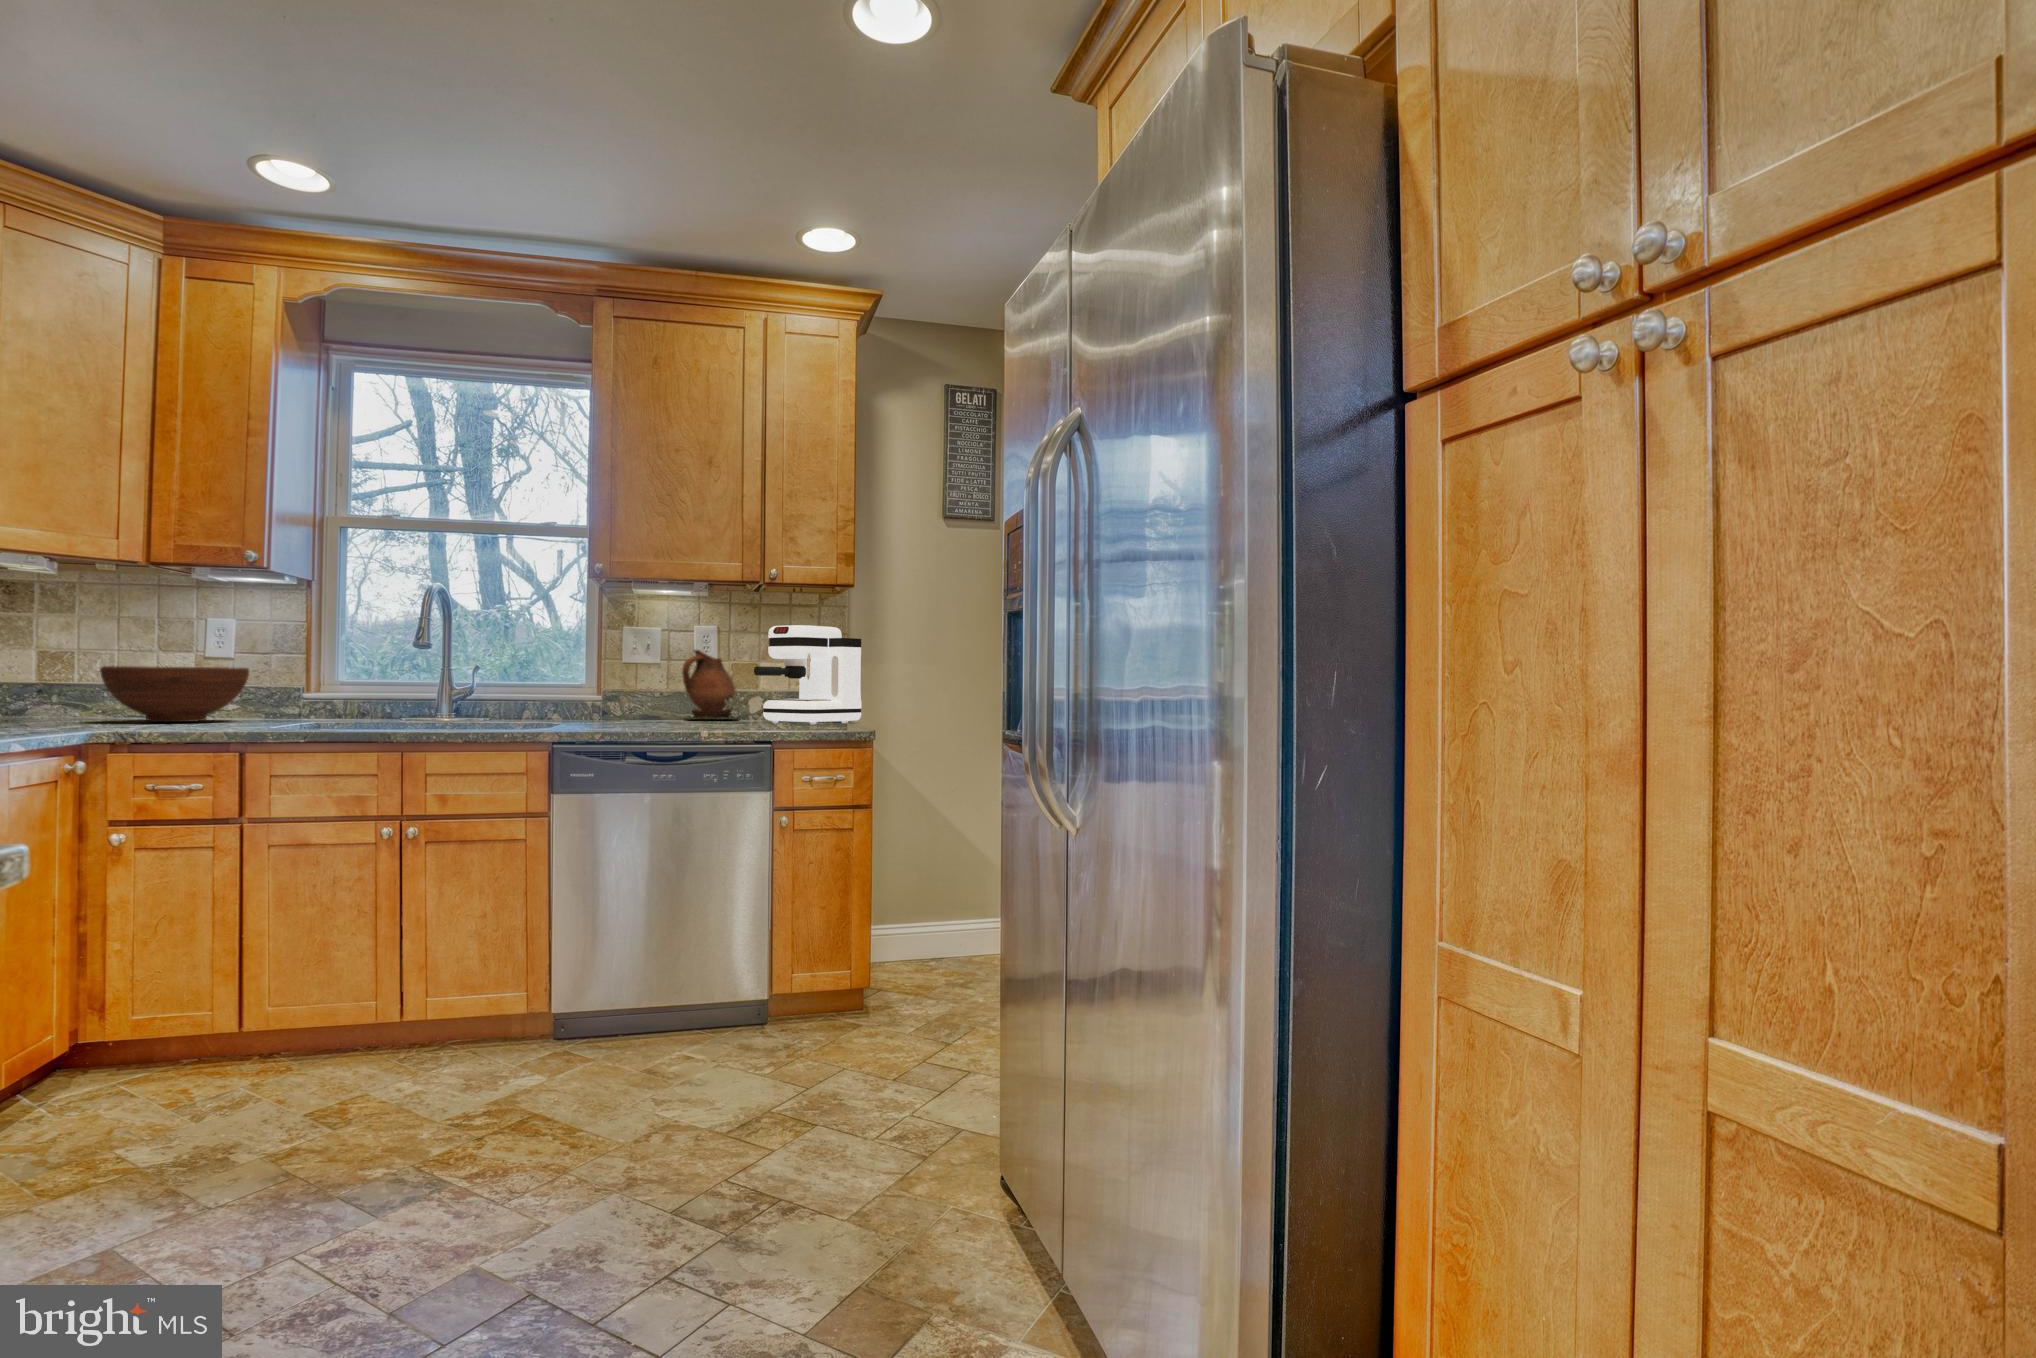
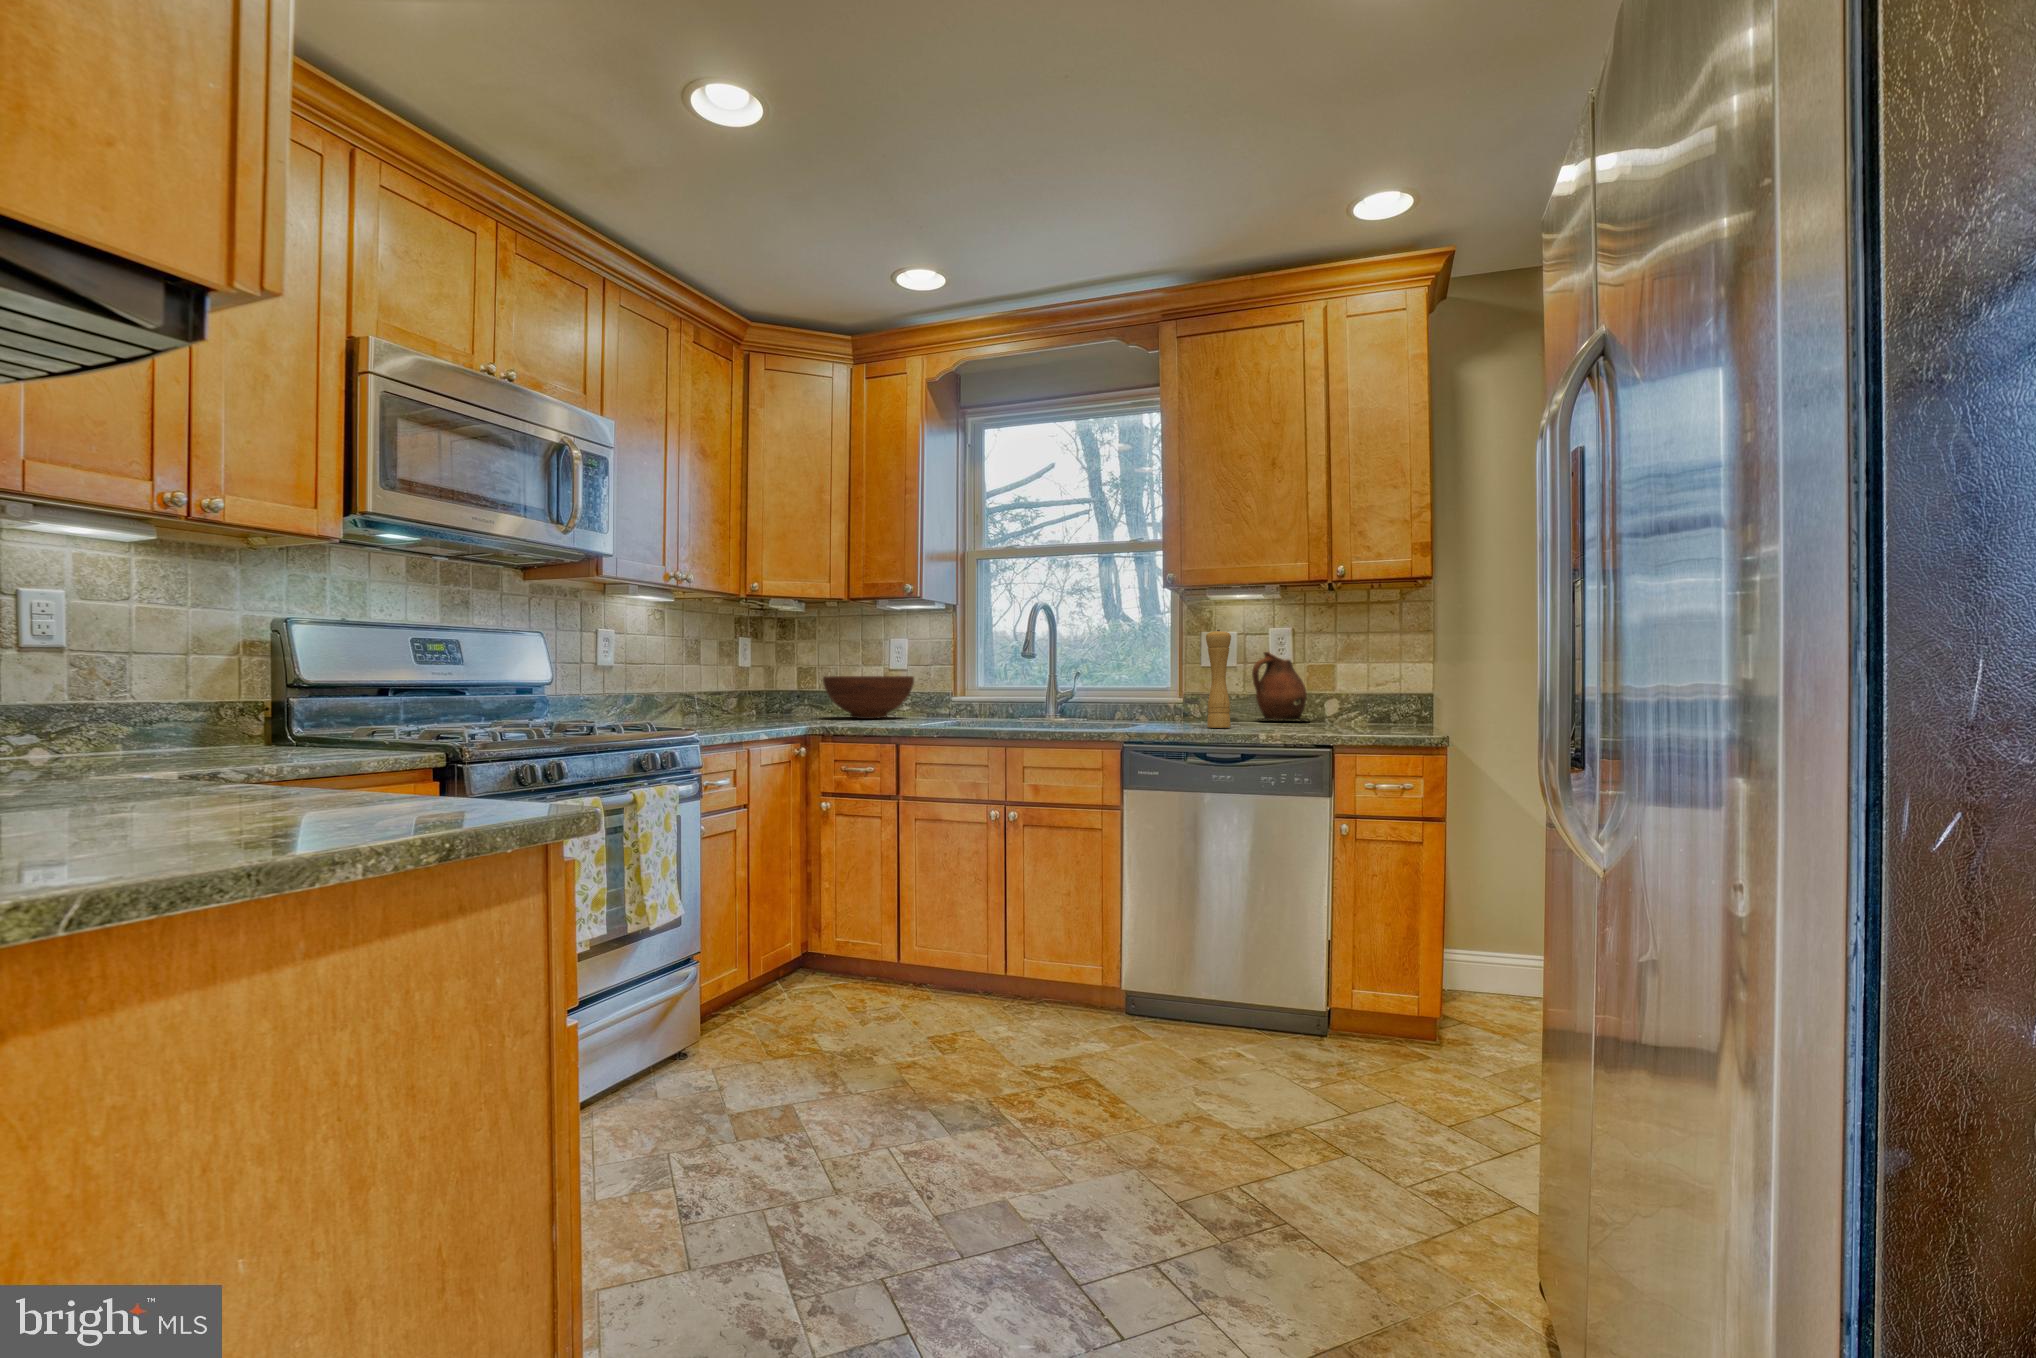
coffee maker: present [754,625,862,724] -> none [1320,621,1444,729]
pepper mill: none [644,628,670,726] -> present [1206,630,1231,728]

